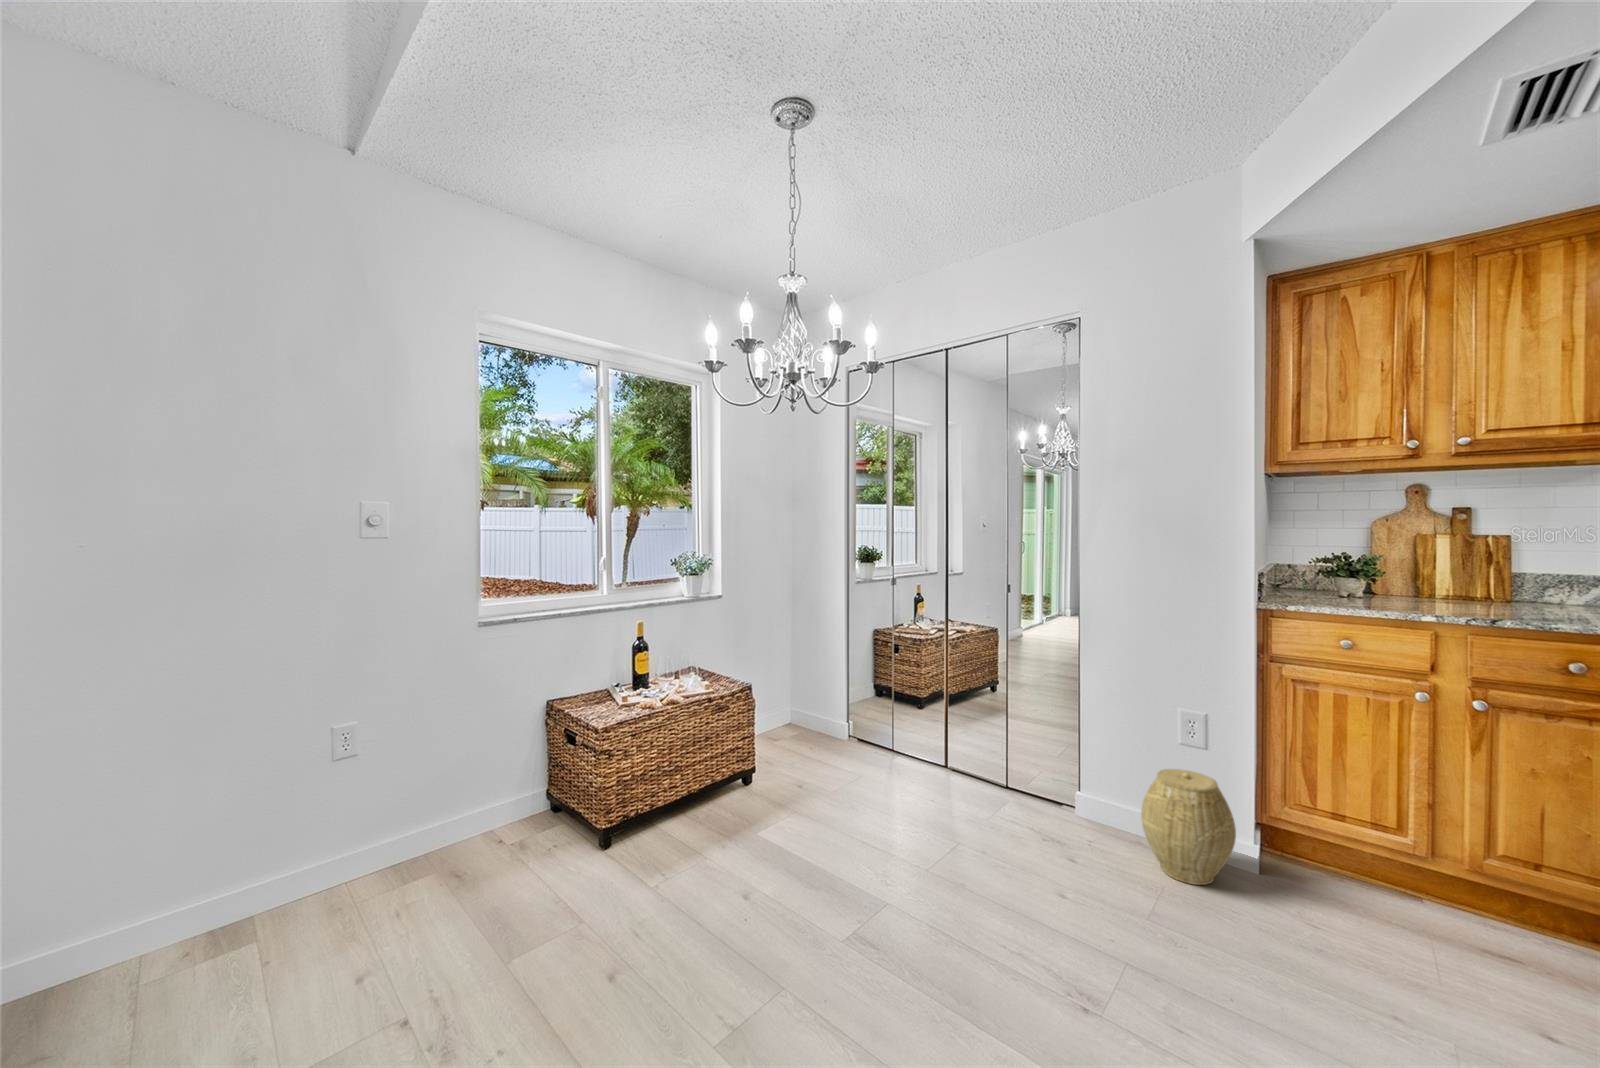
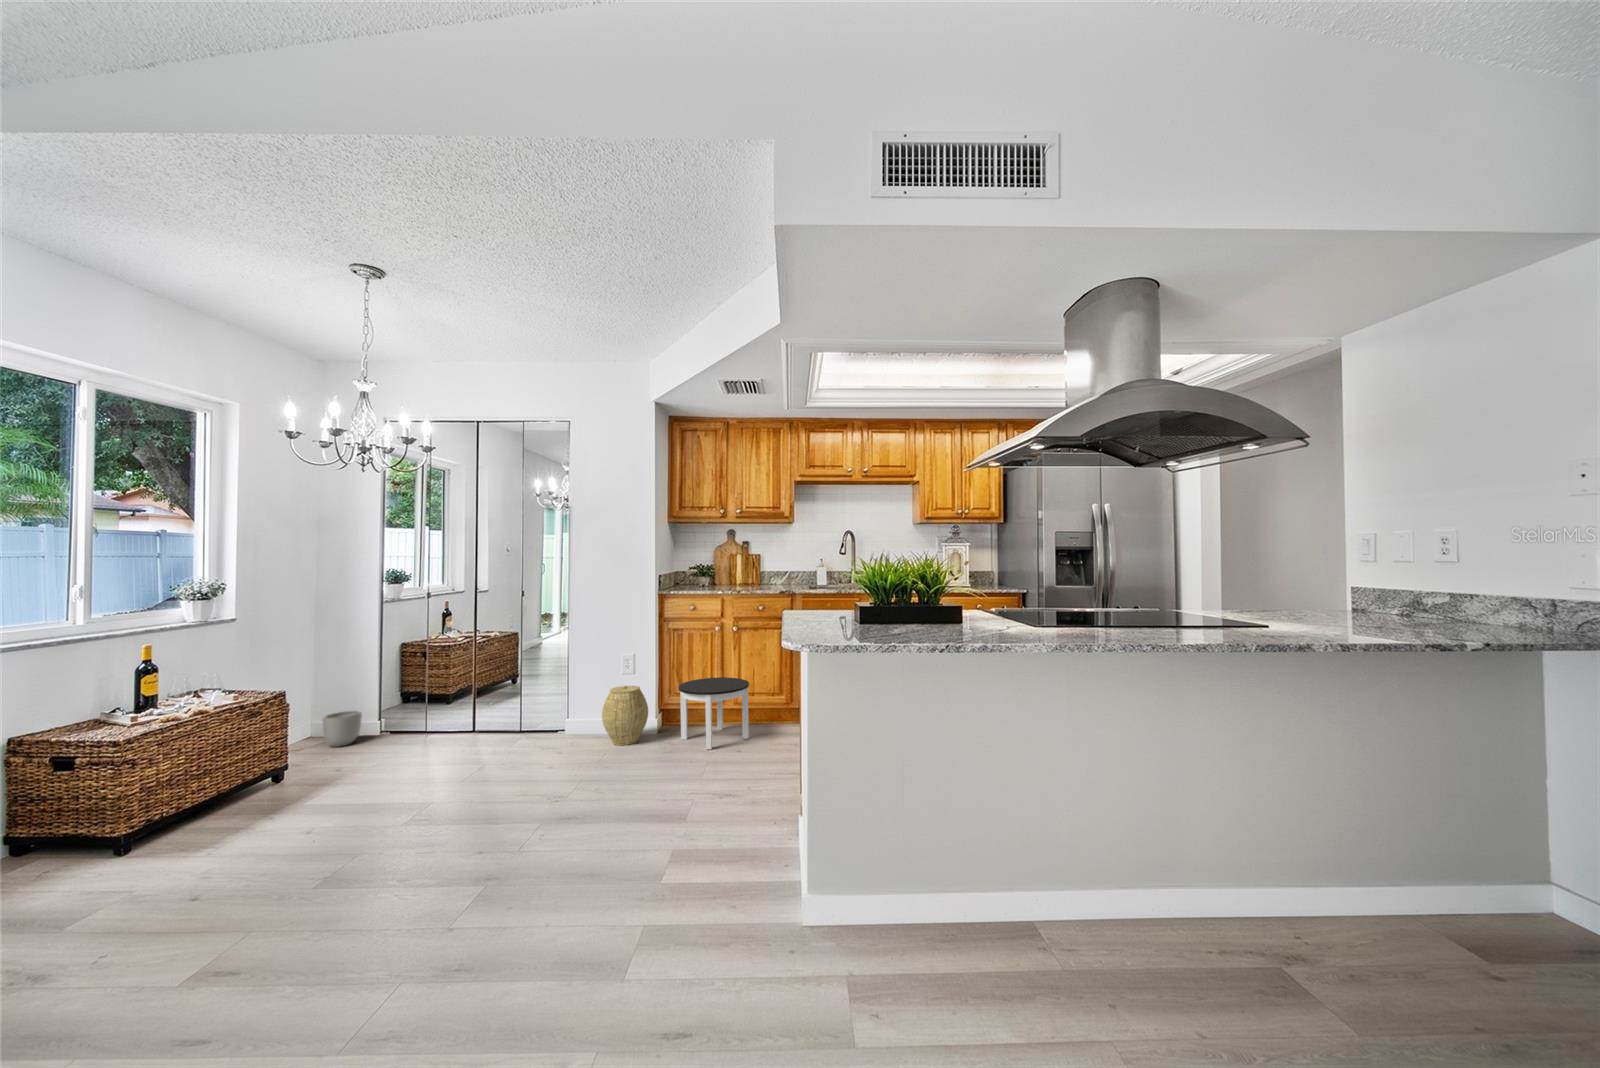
planter: none [797,704,832,745] -> present [323,710,362,747]
round table: none [1312,795,1531,987] -> present [679,677,749,749]

